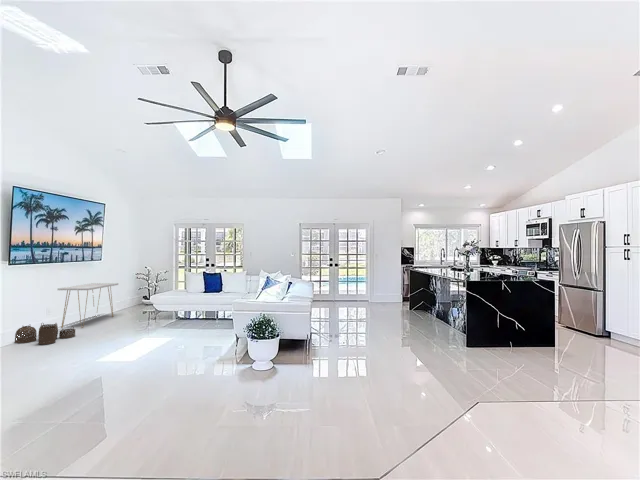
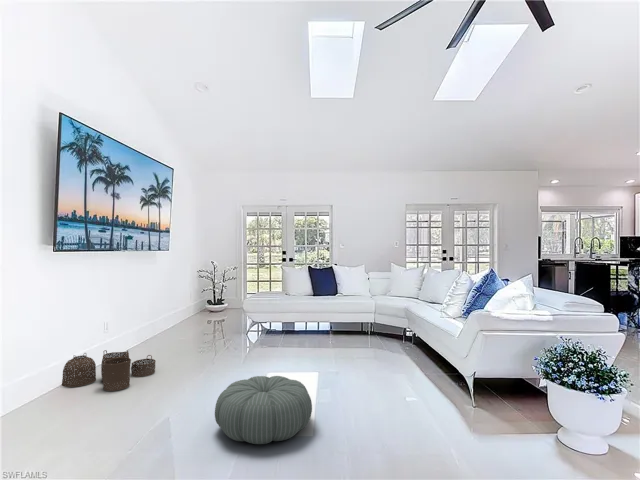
console table: present [57,283,118,328] -> none [118,284,195,355]
pouf: none [88,333,144,362] -> present [215,376,312,444]

